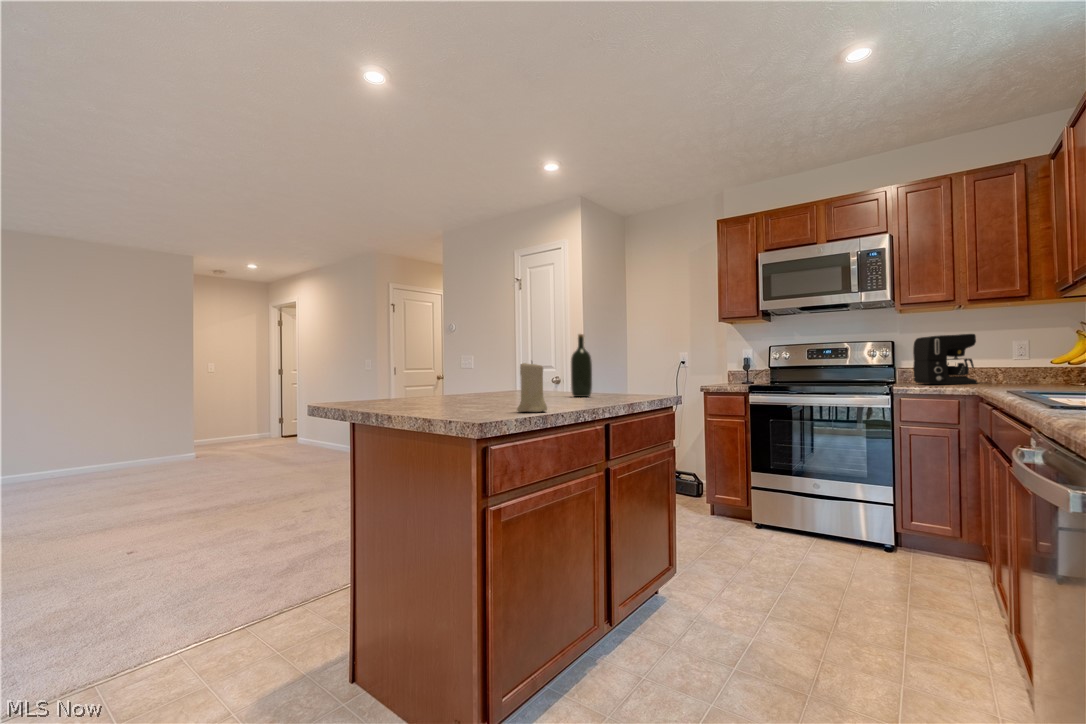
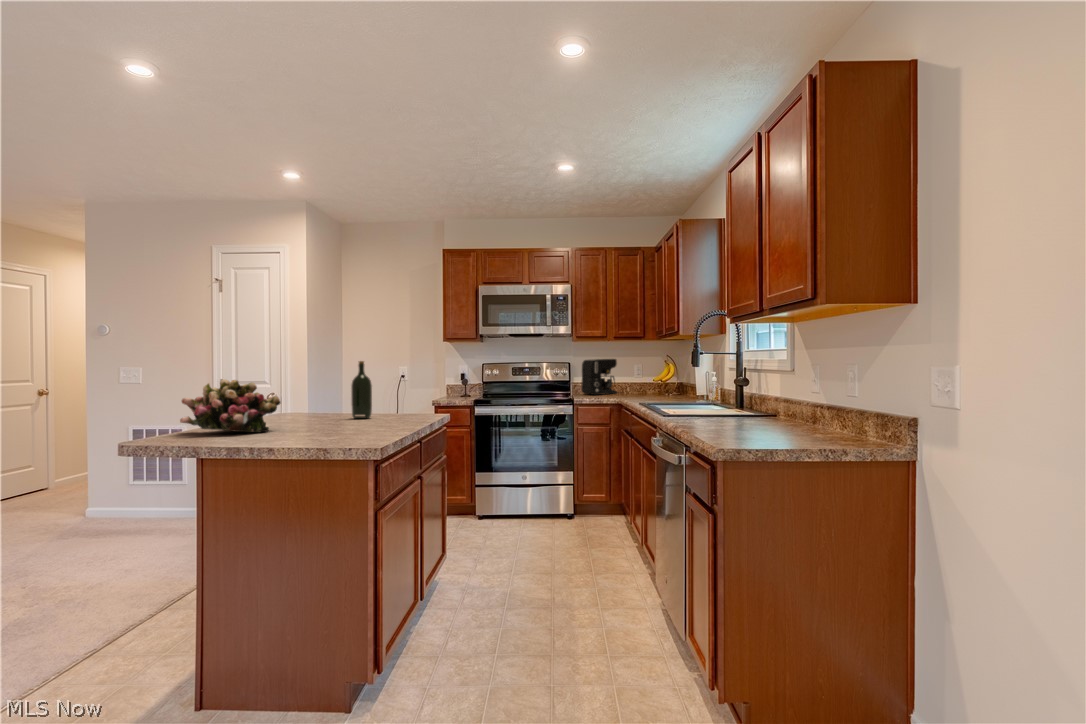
flower arrangement: none [379,349,472,402] -> present [180,379,280,432]
candle: present [517,363,547,412] -> none [376,396,402,437]

